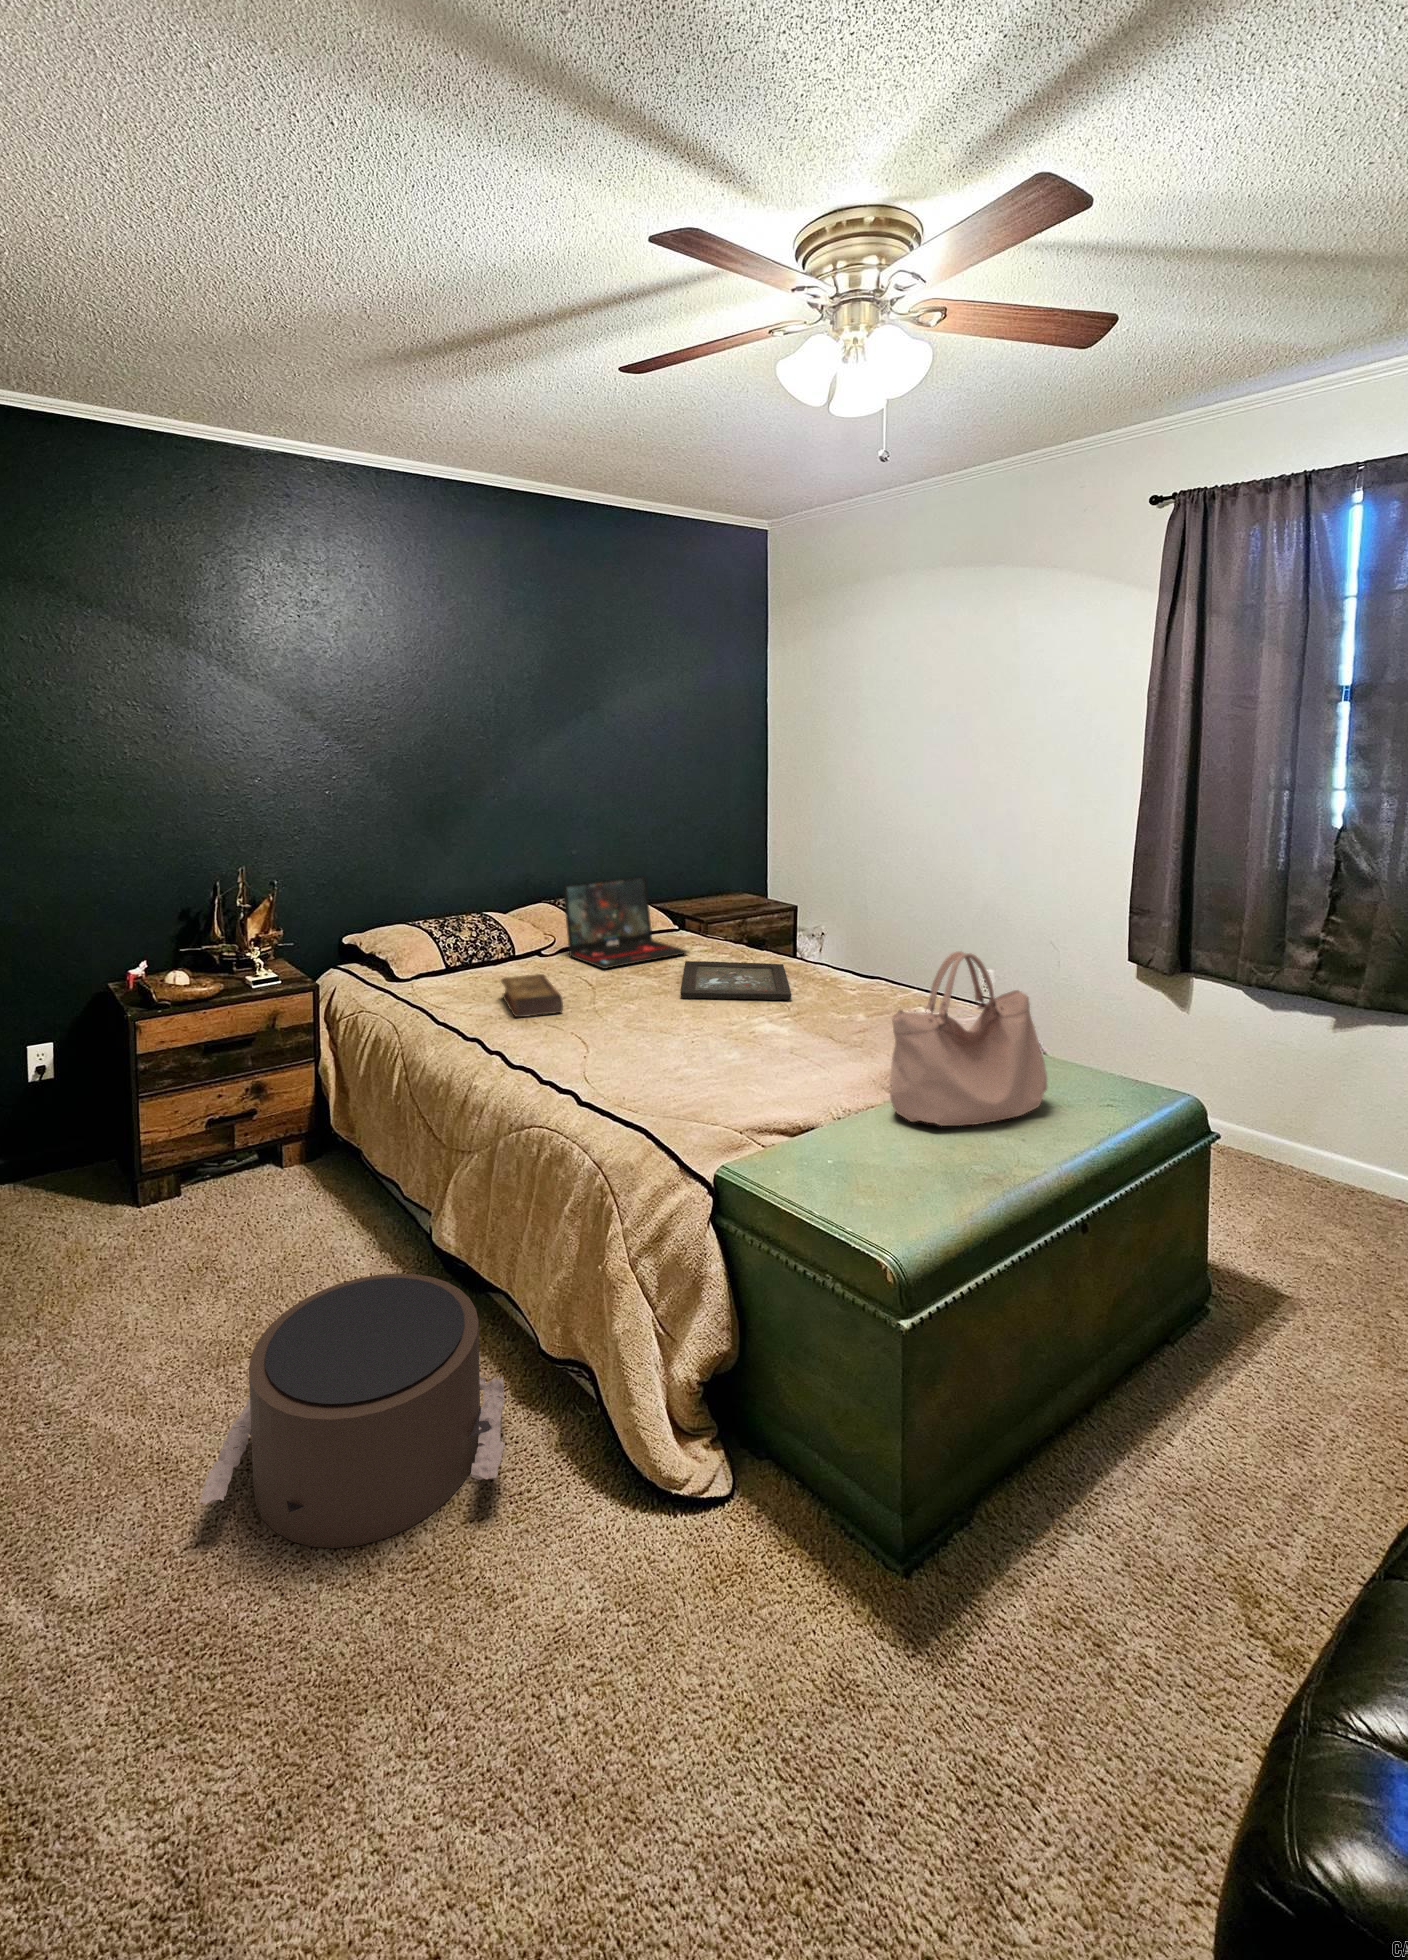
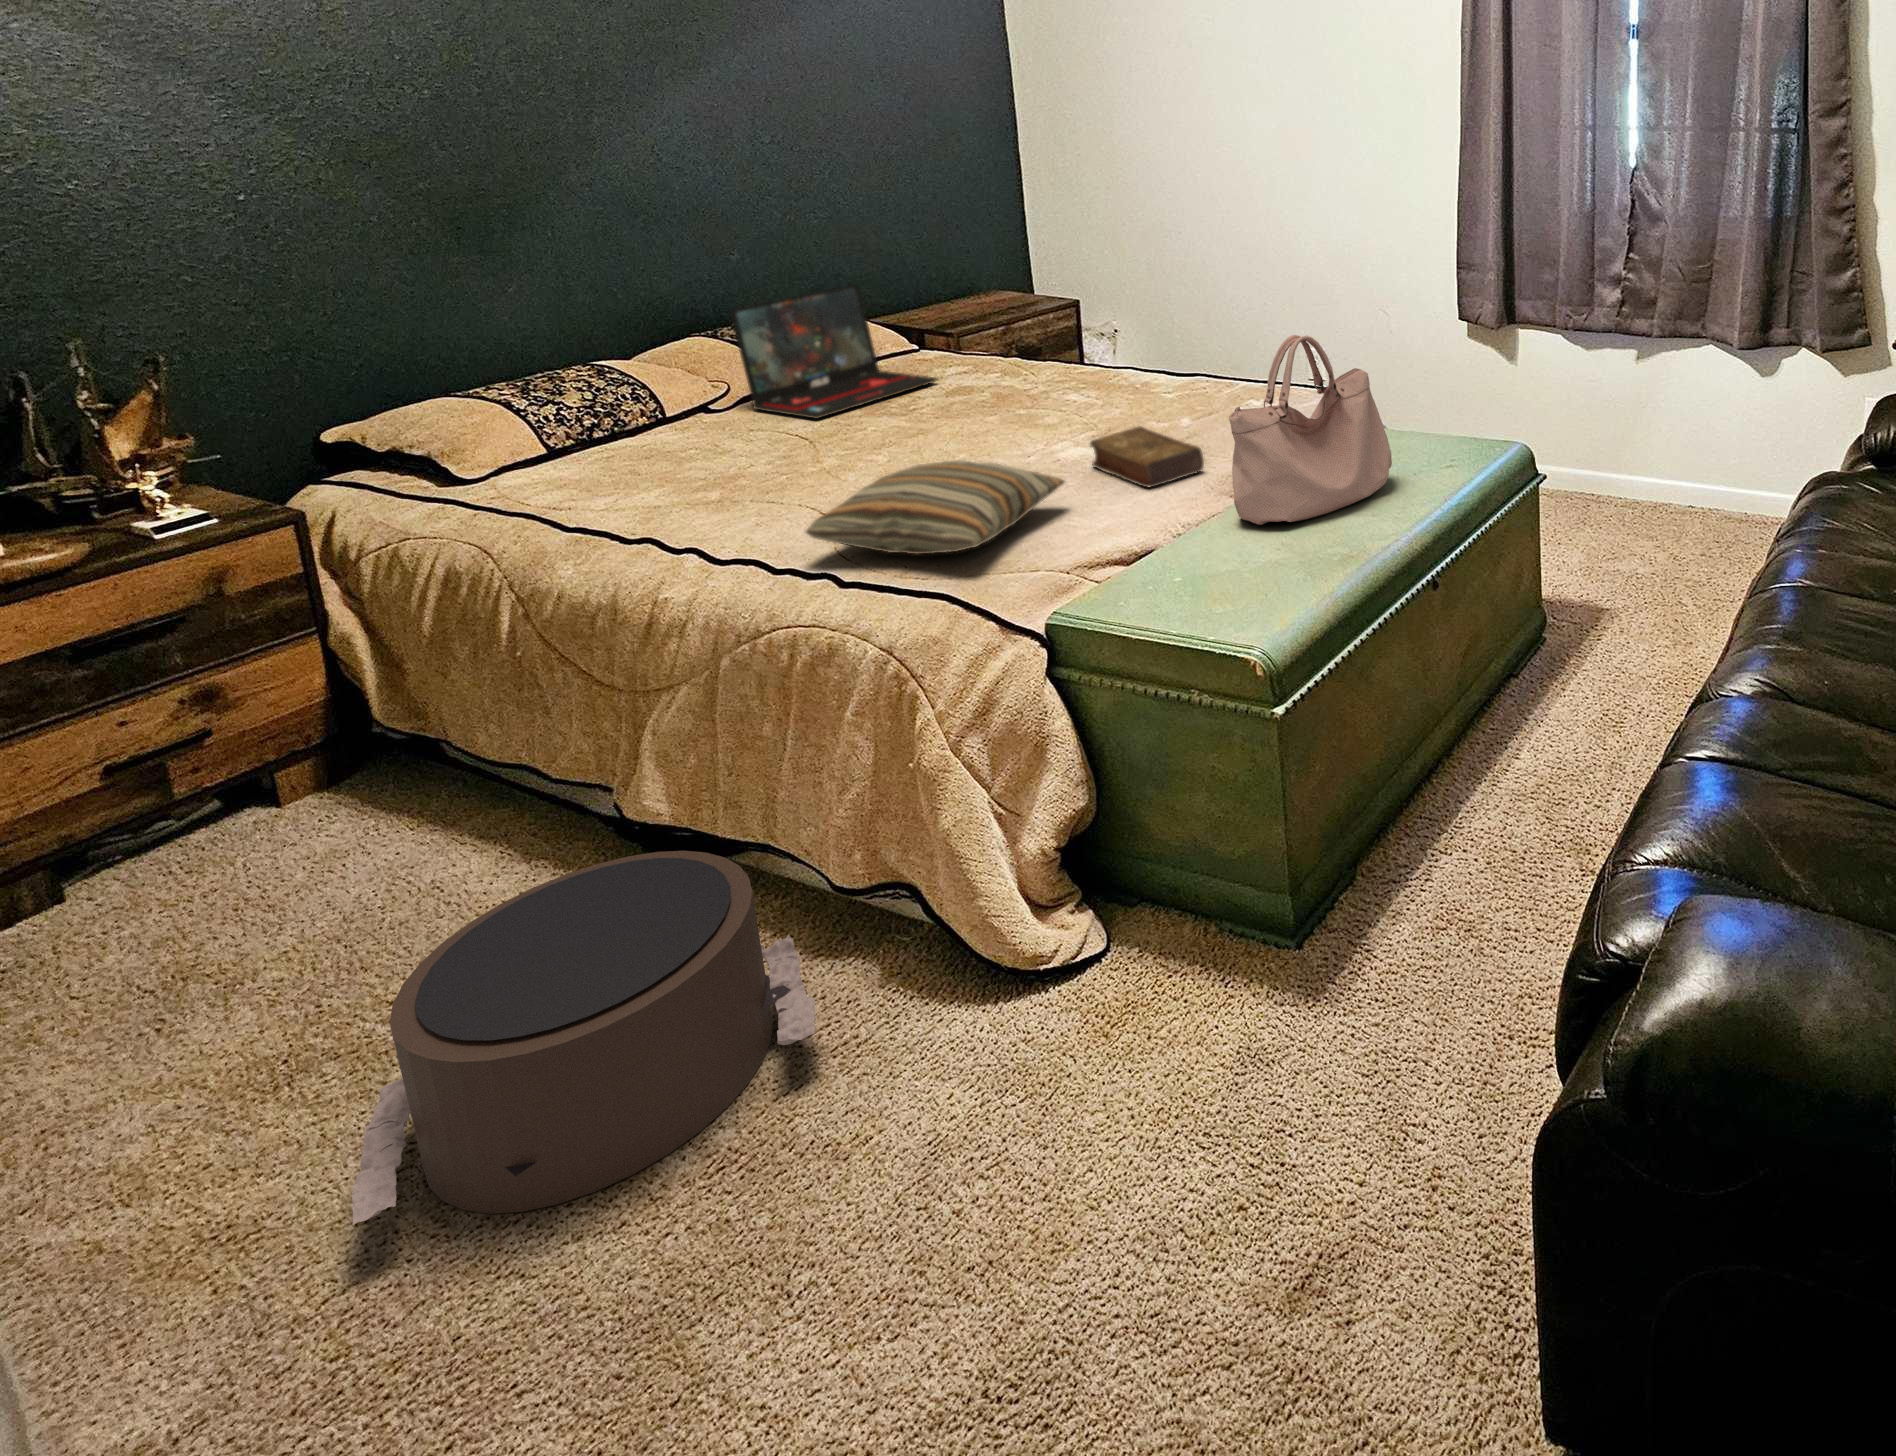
tray: present [680,961,791,1000] -> none [938,377,1094,439]
book: present [501,974,563,1017] -> present [1090,426,1204,487]
pillow: none [562,1015,755,1091] -> present [806,460,1064,554]

